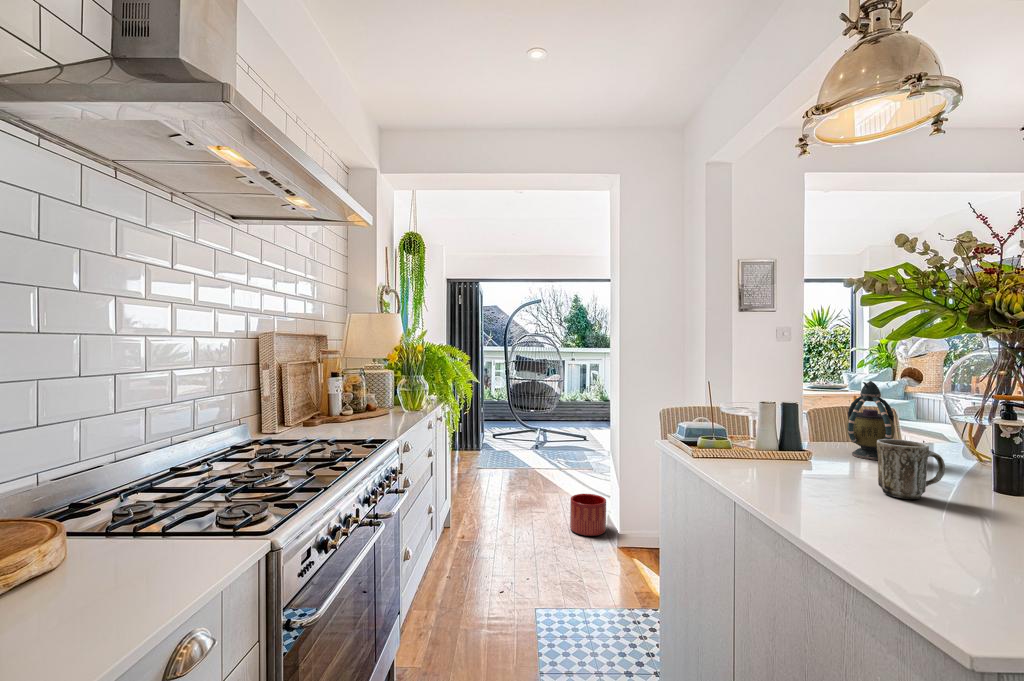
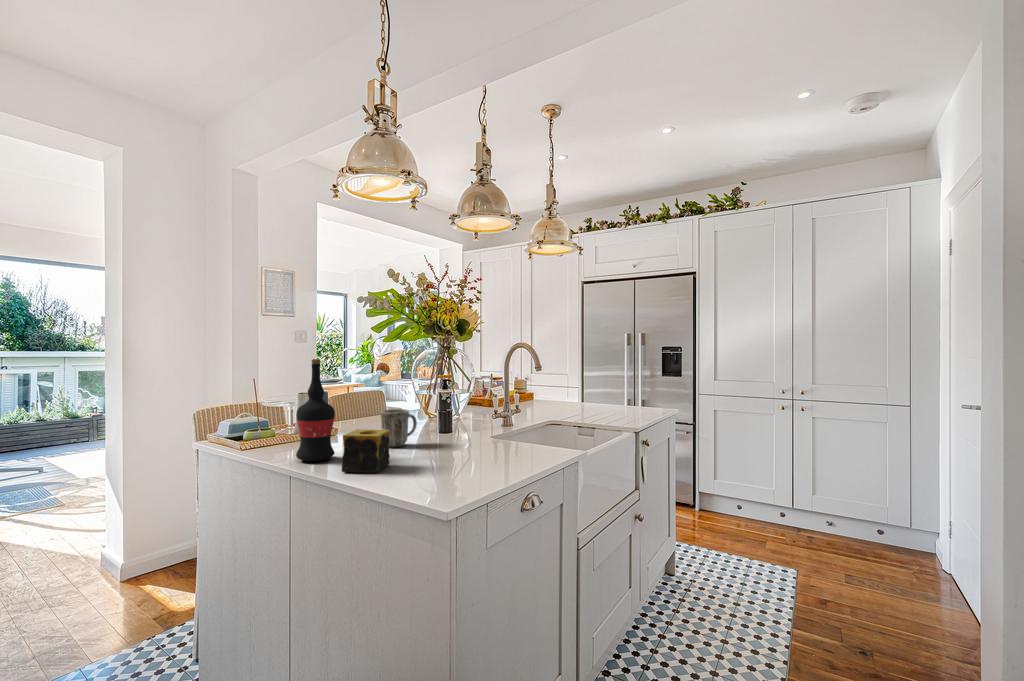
wine bottle: none [747,361,799,493] -> present [296,359,335,461]
teapot: present [846,381,895,460] -> none [357,372,386,428]
candle: none [801,462,885,535] -> present [342,429,390,473]
planter: present [570,494,606,536] -> none [43,531,101,587]

